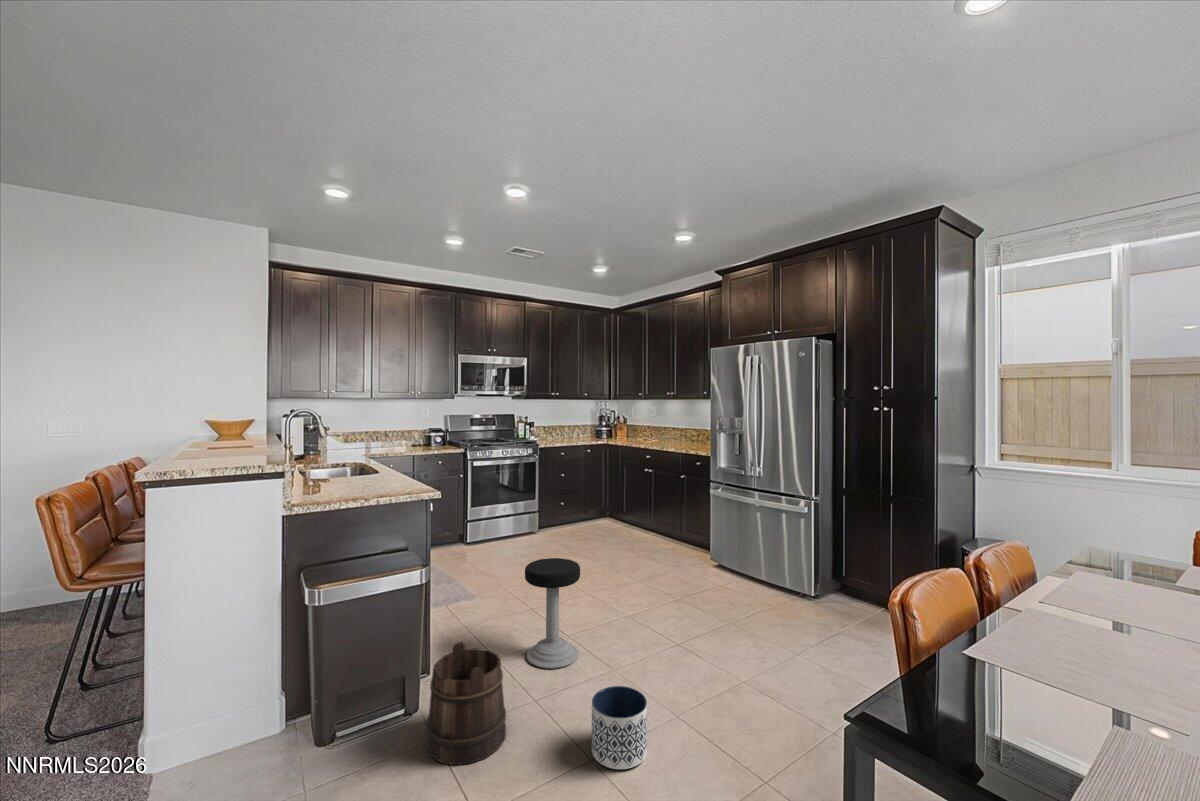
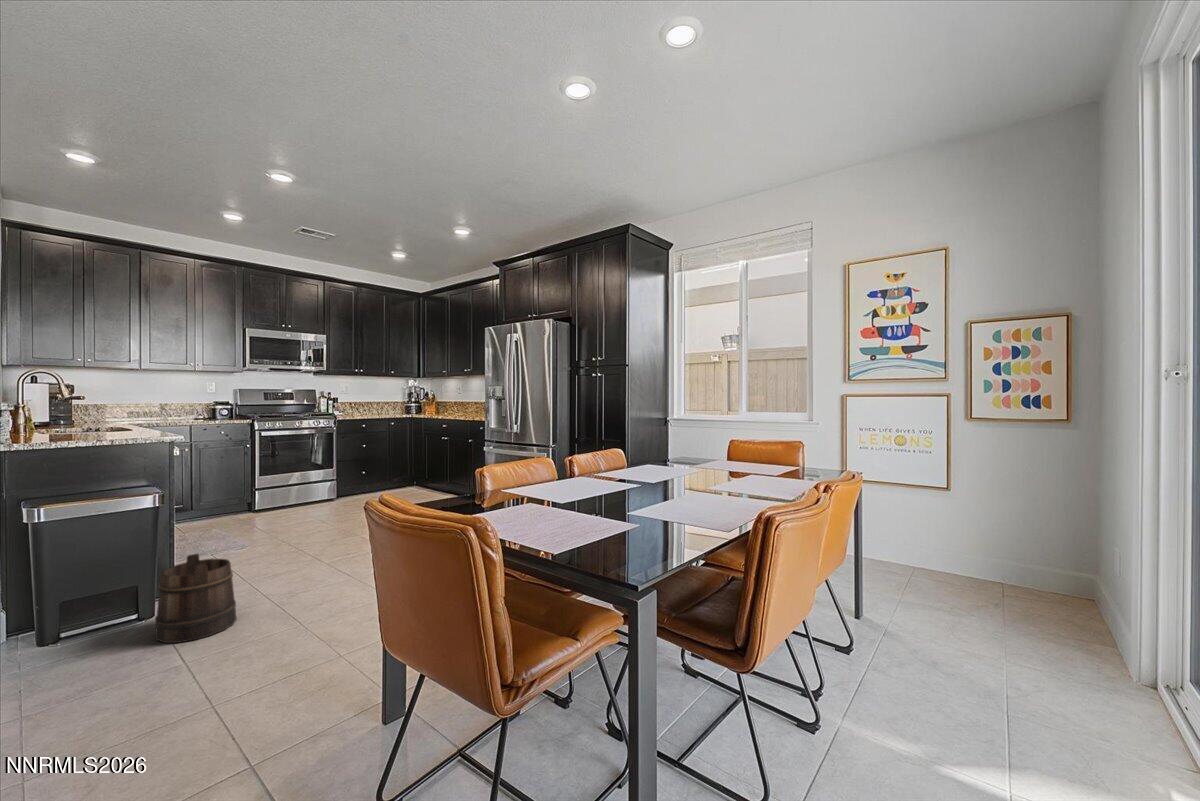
stool: present [525,558,580,669] -> none [276,496,330,583]
planter: present [592,686,647,769] -> none [306,574,355,629]

